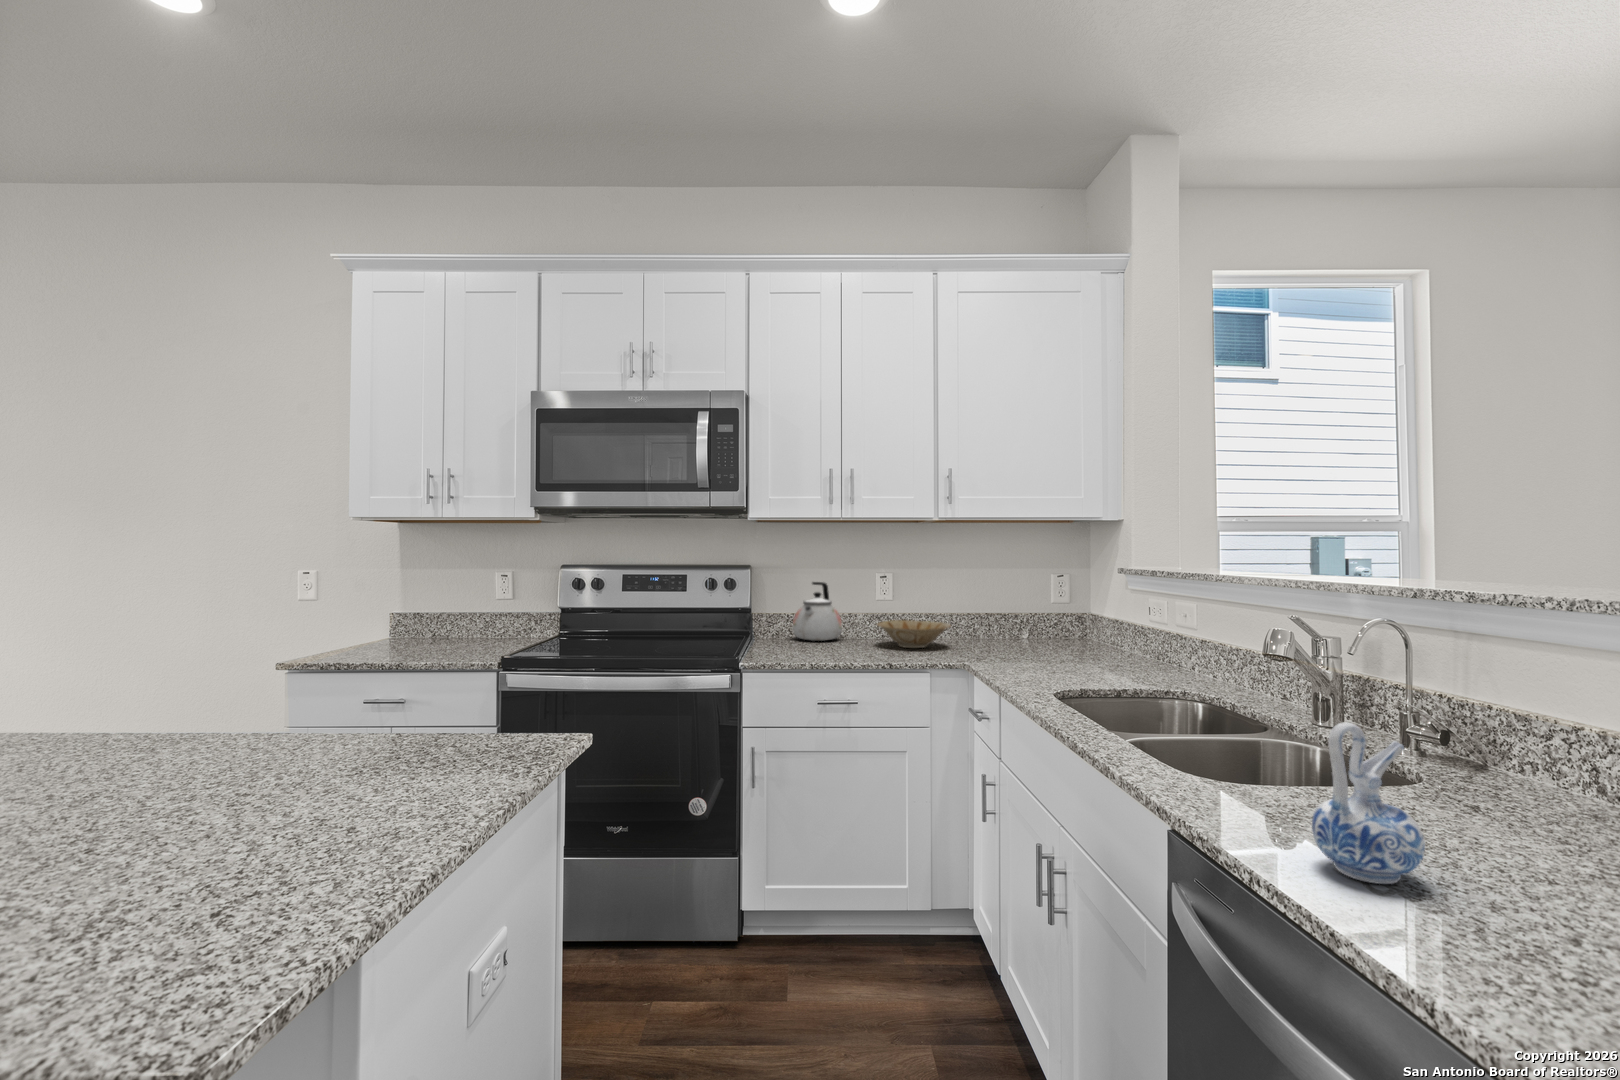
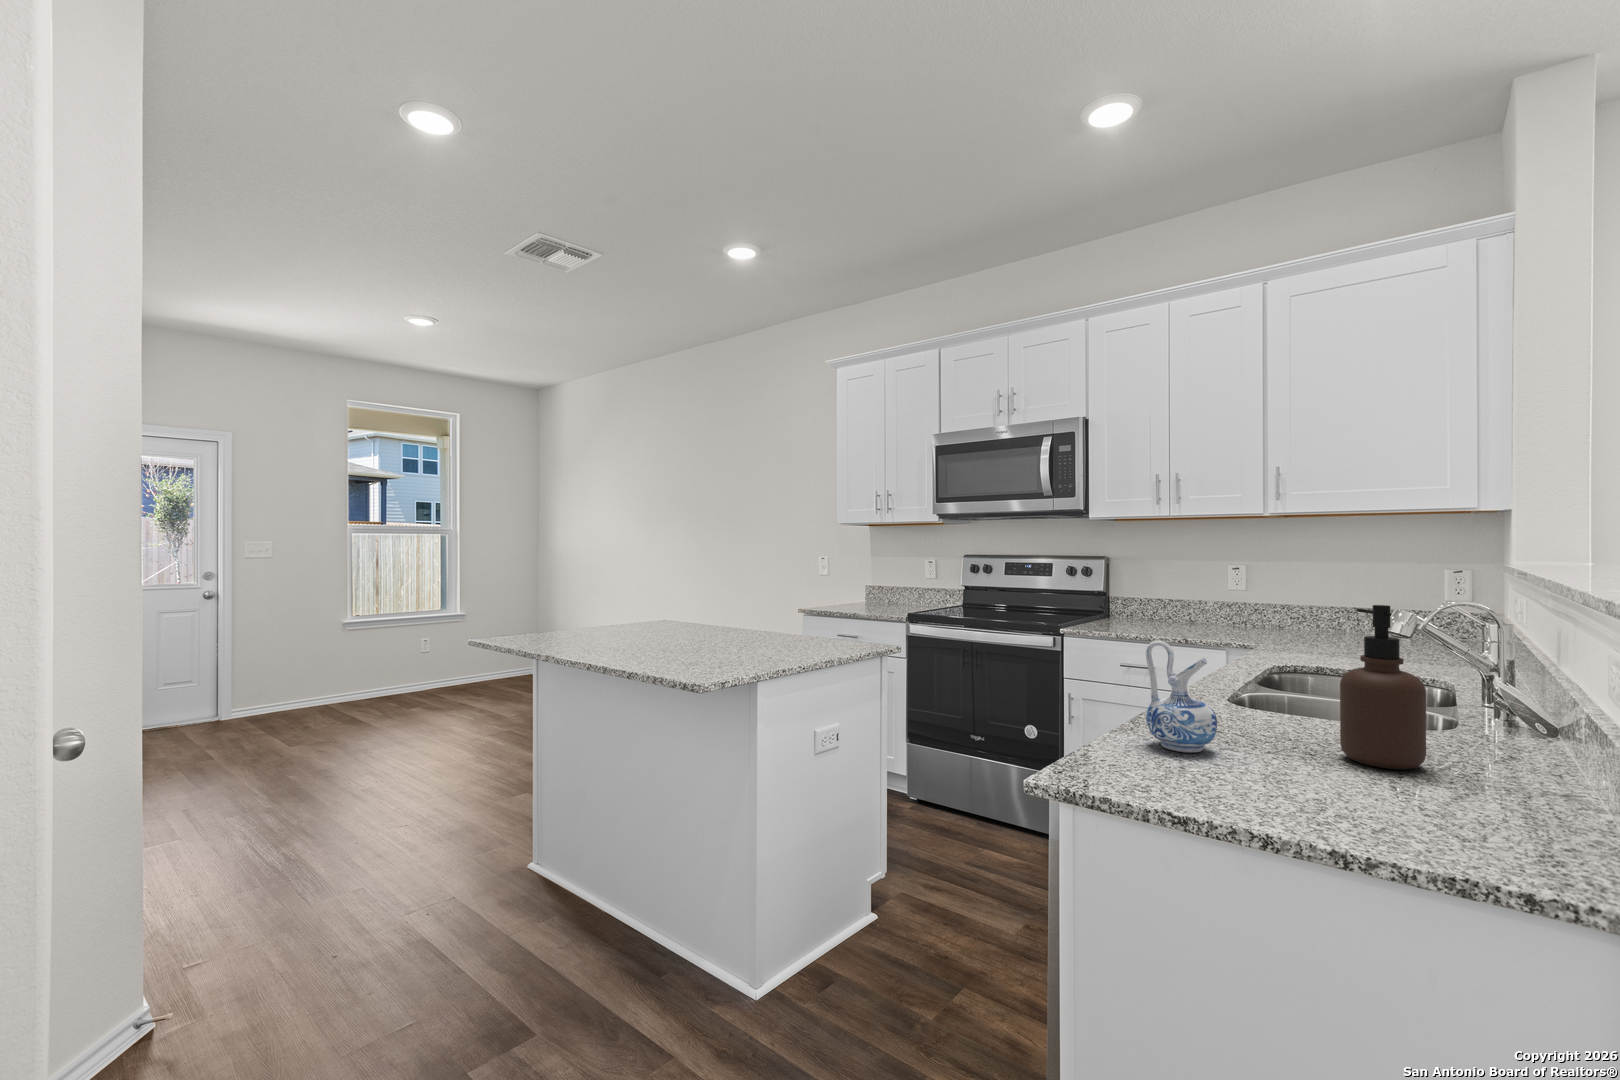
kettle: present [793,582,842,641] -> none [1140,571,1188,623]
bowl: present [877,620,951,648] -> none [1207,608,1287,634]
soap dispenser: none [1443,647,1551,846] -> present [1340,605,1426,769]

